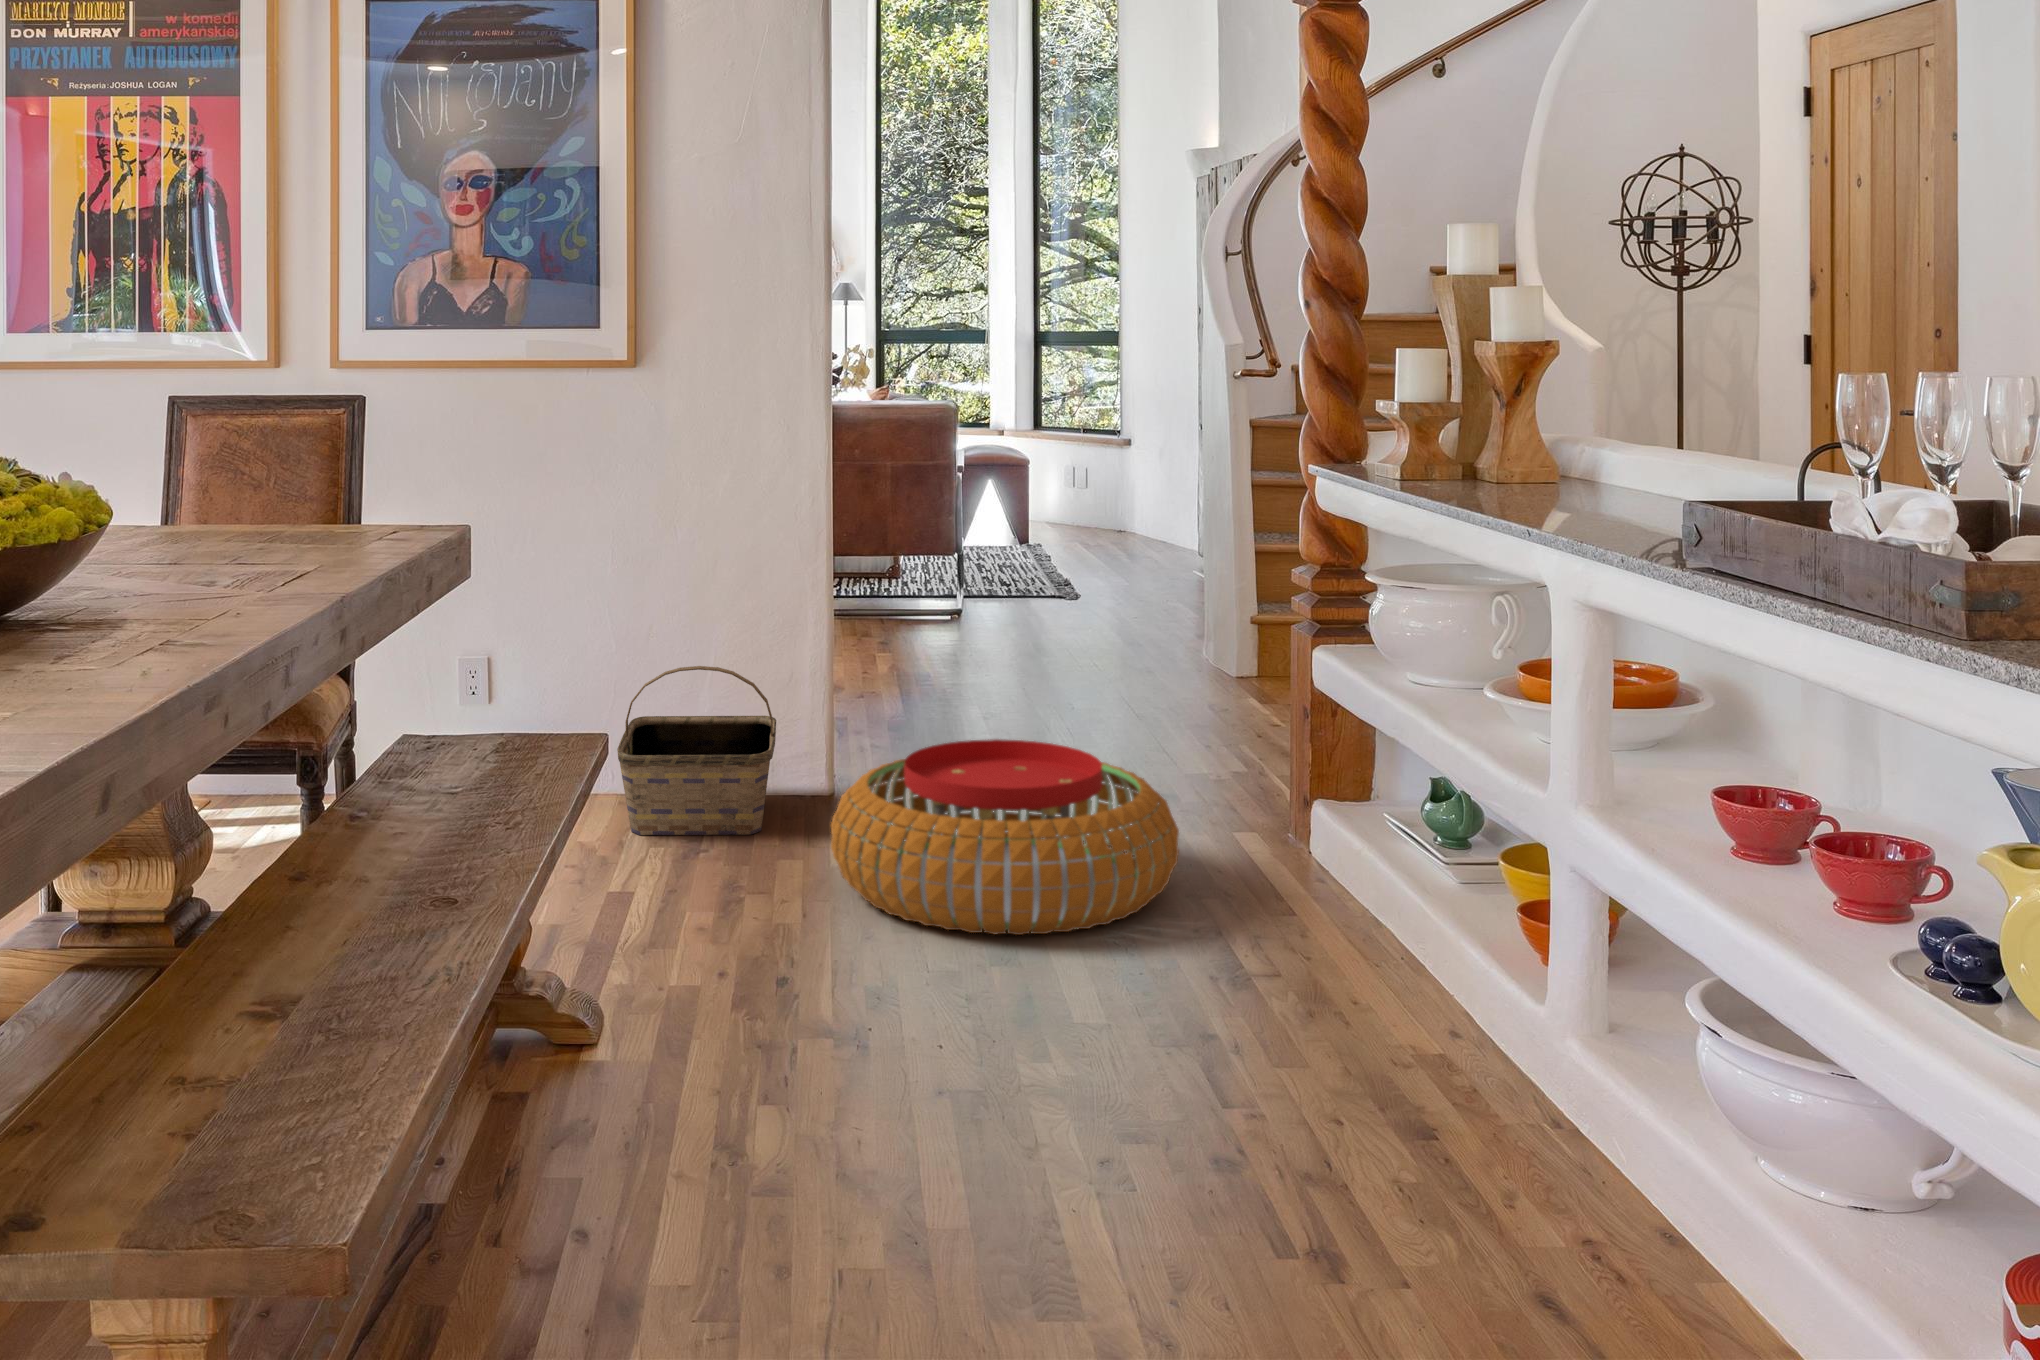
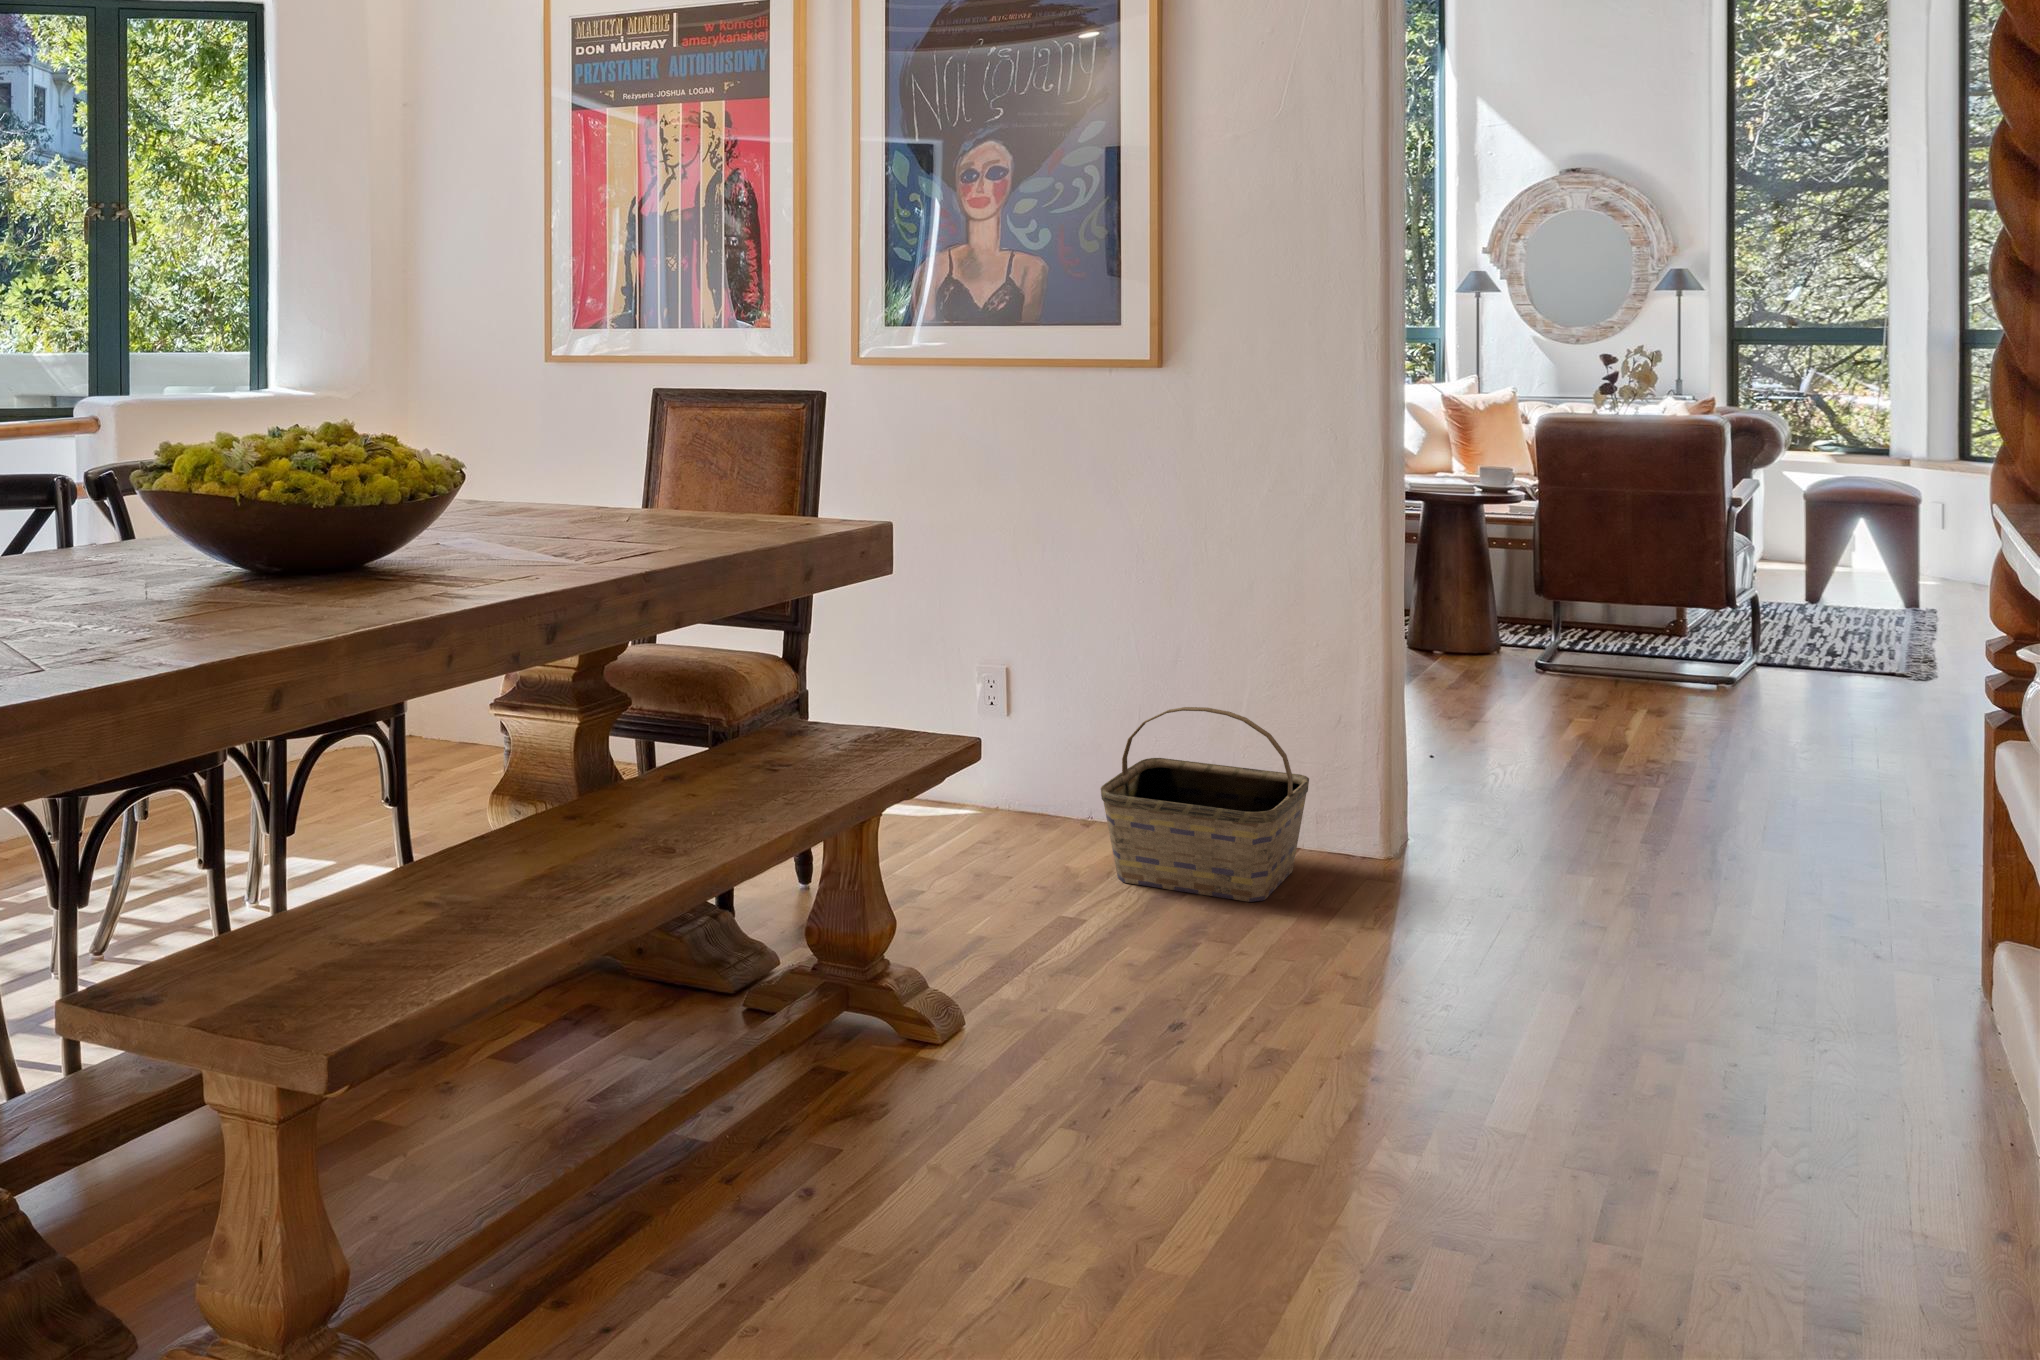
pouf: present [831,739,1179,935] -> none [1296,828,1761,1070]

